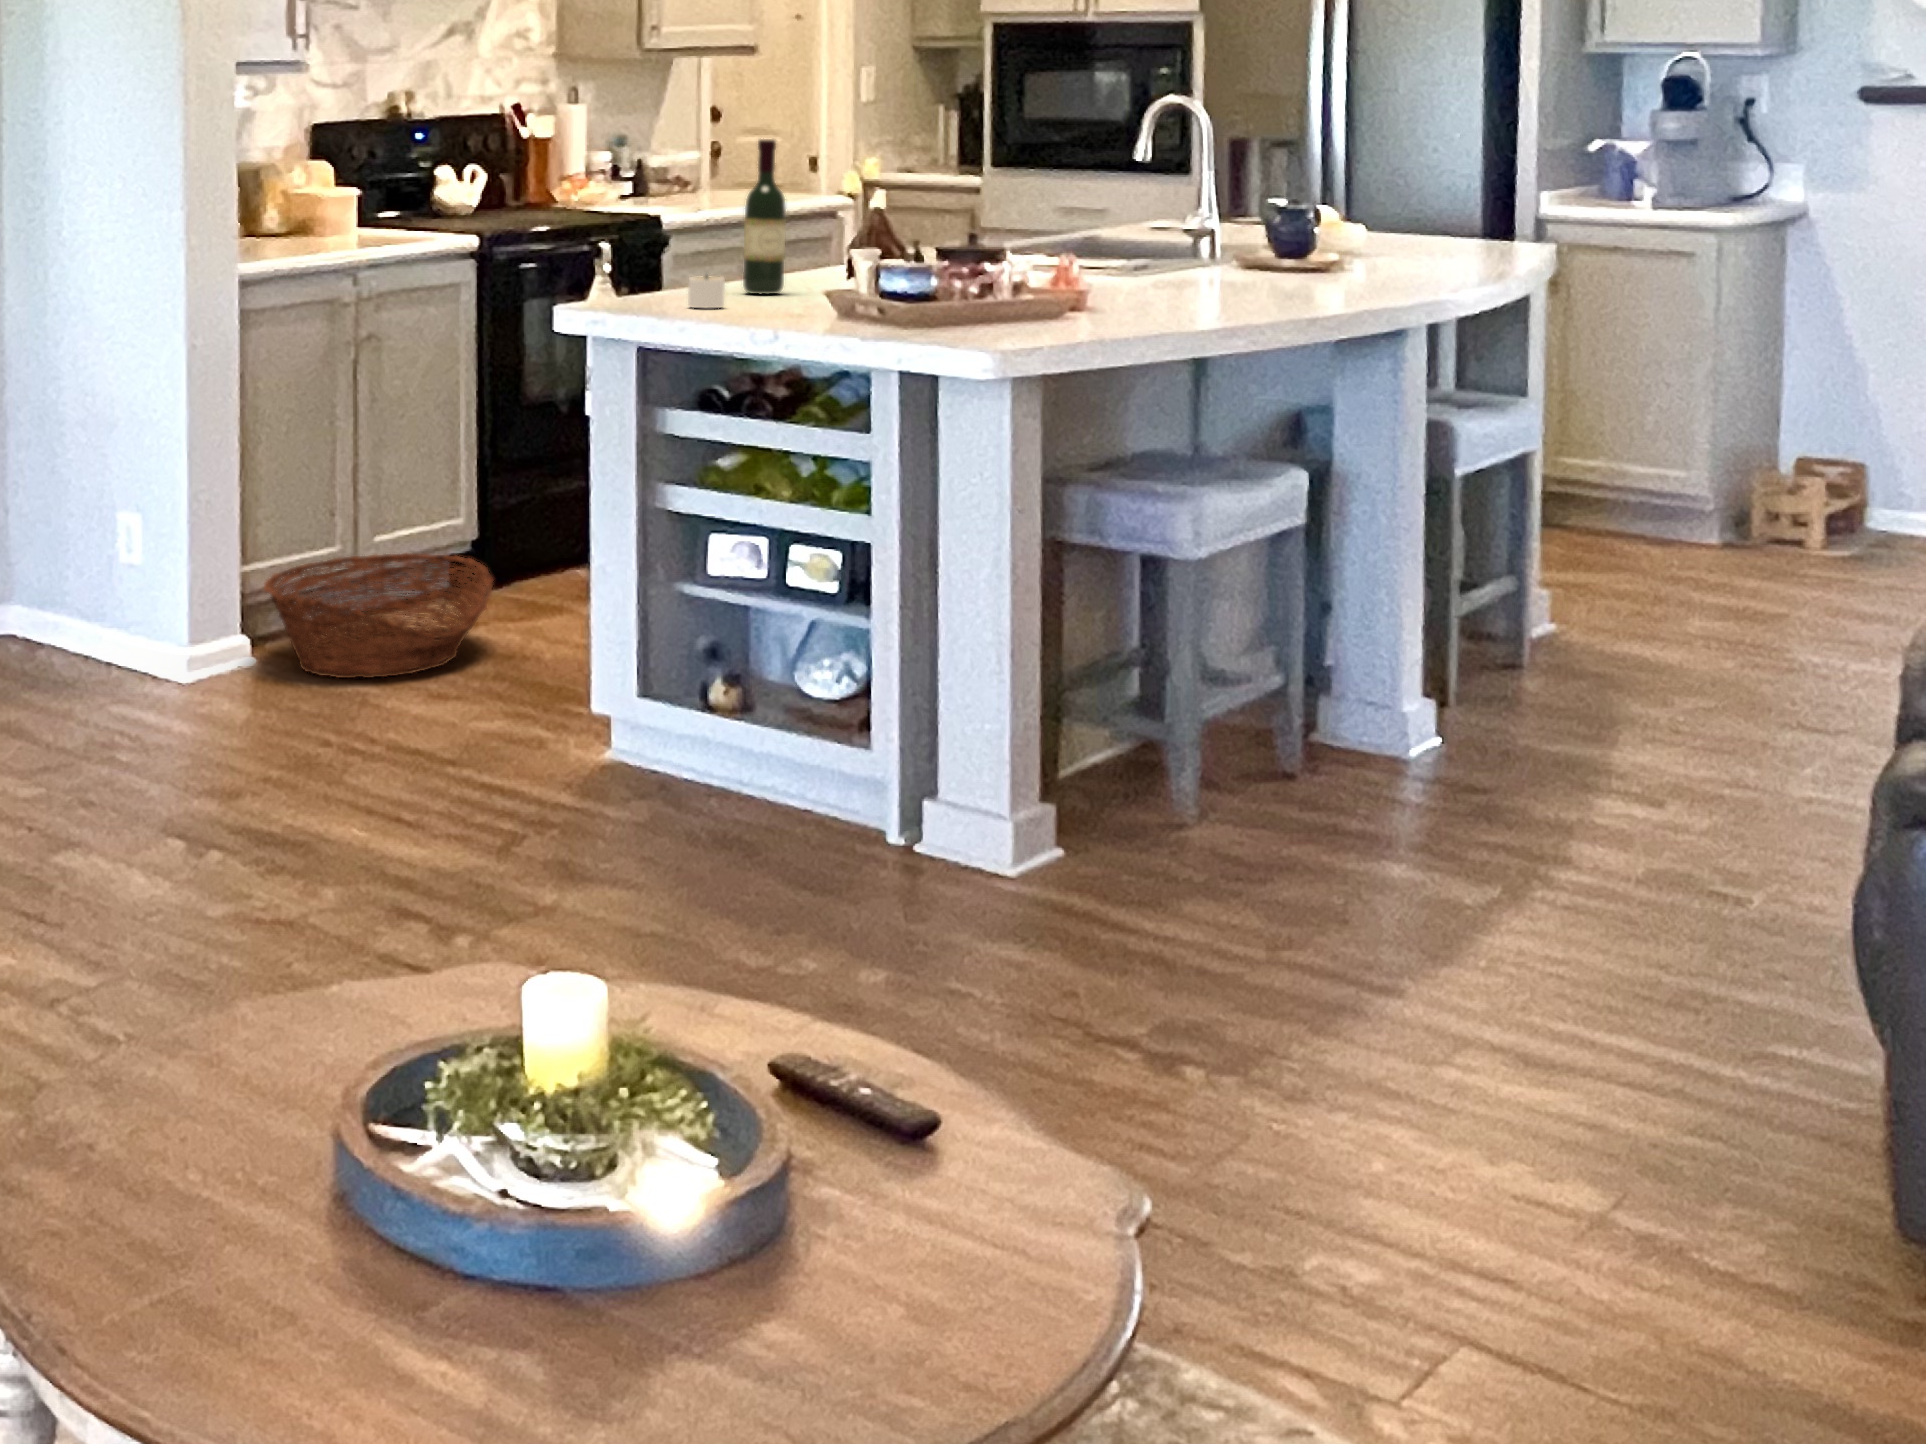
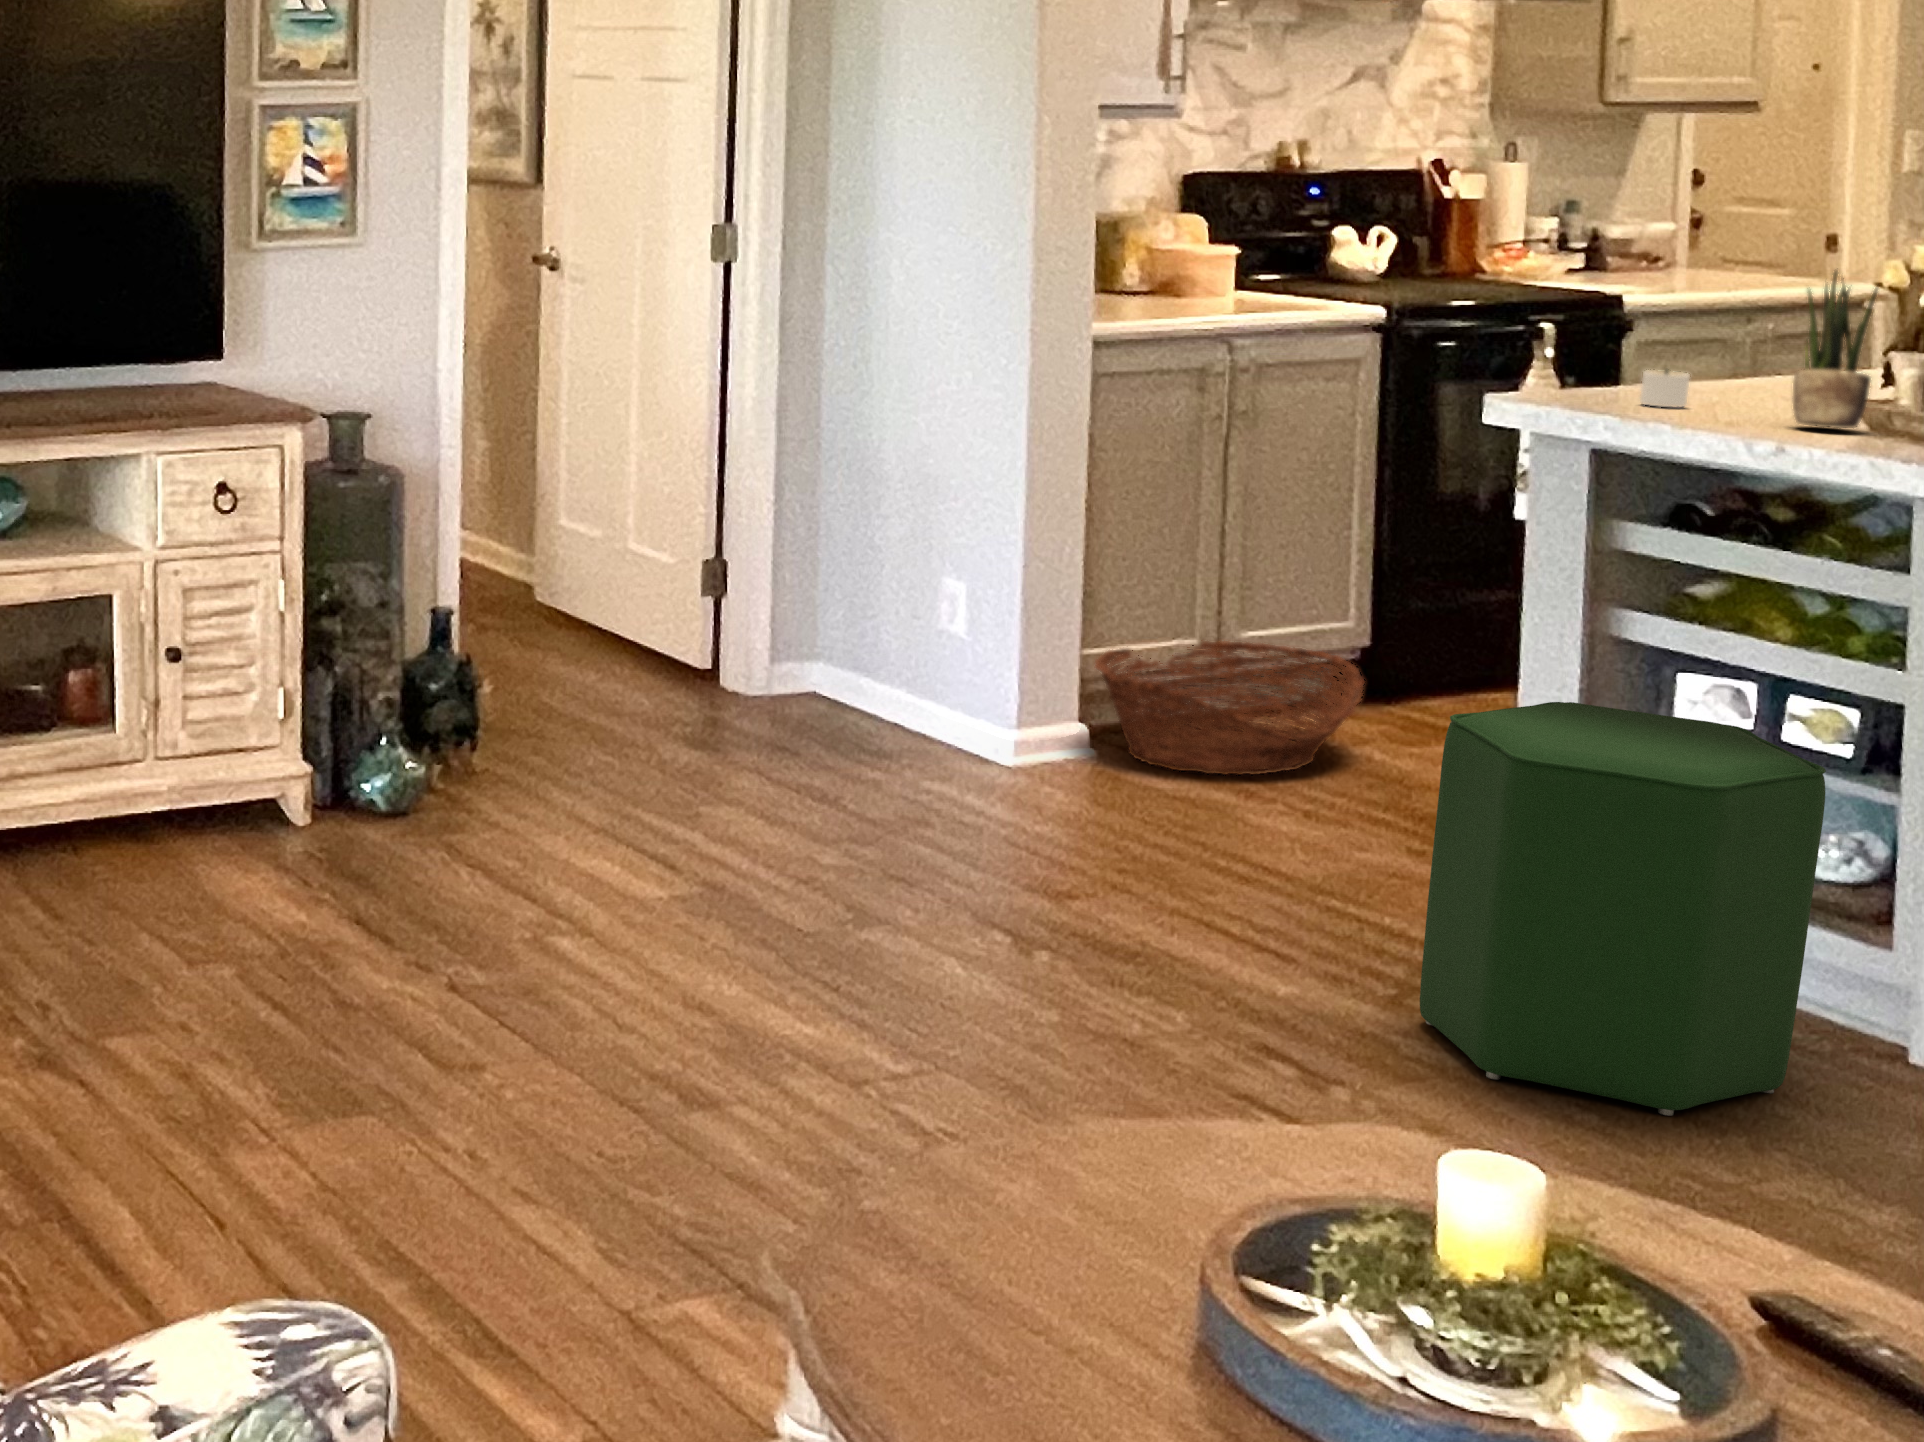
wine bottle: present [743,139,786,294] -> none [1712,219,1776,395]
potted plant: none [803,176,861,316] -> present [1792,271,1878,428]
ottoman: none [554,577,852,932] -> present [1420,702,1826,1116]

